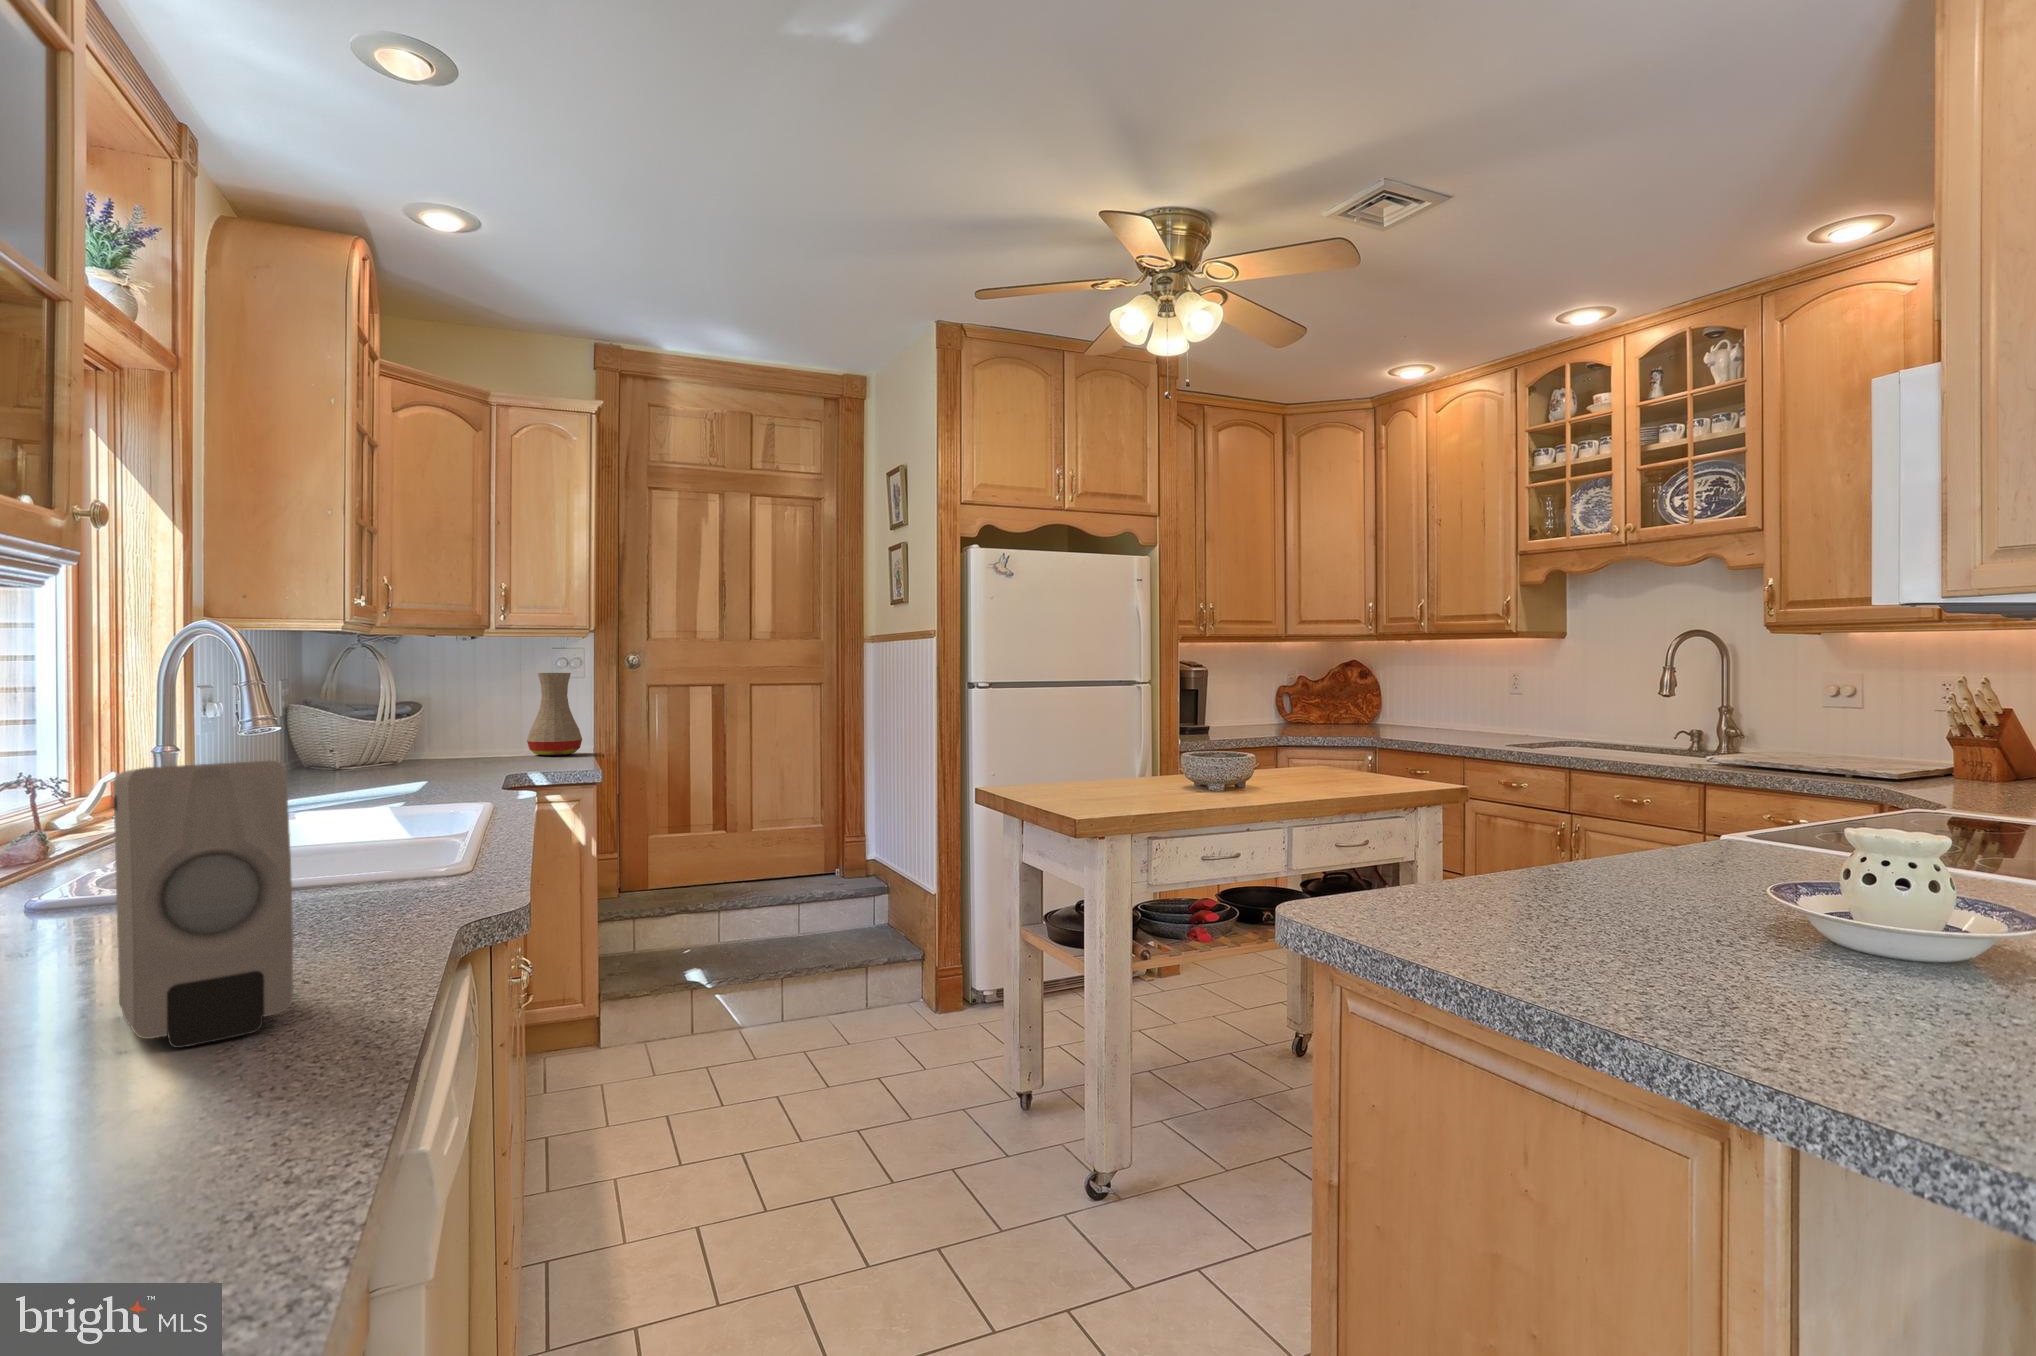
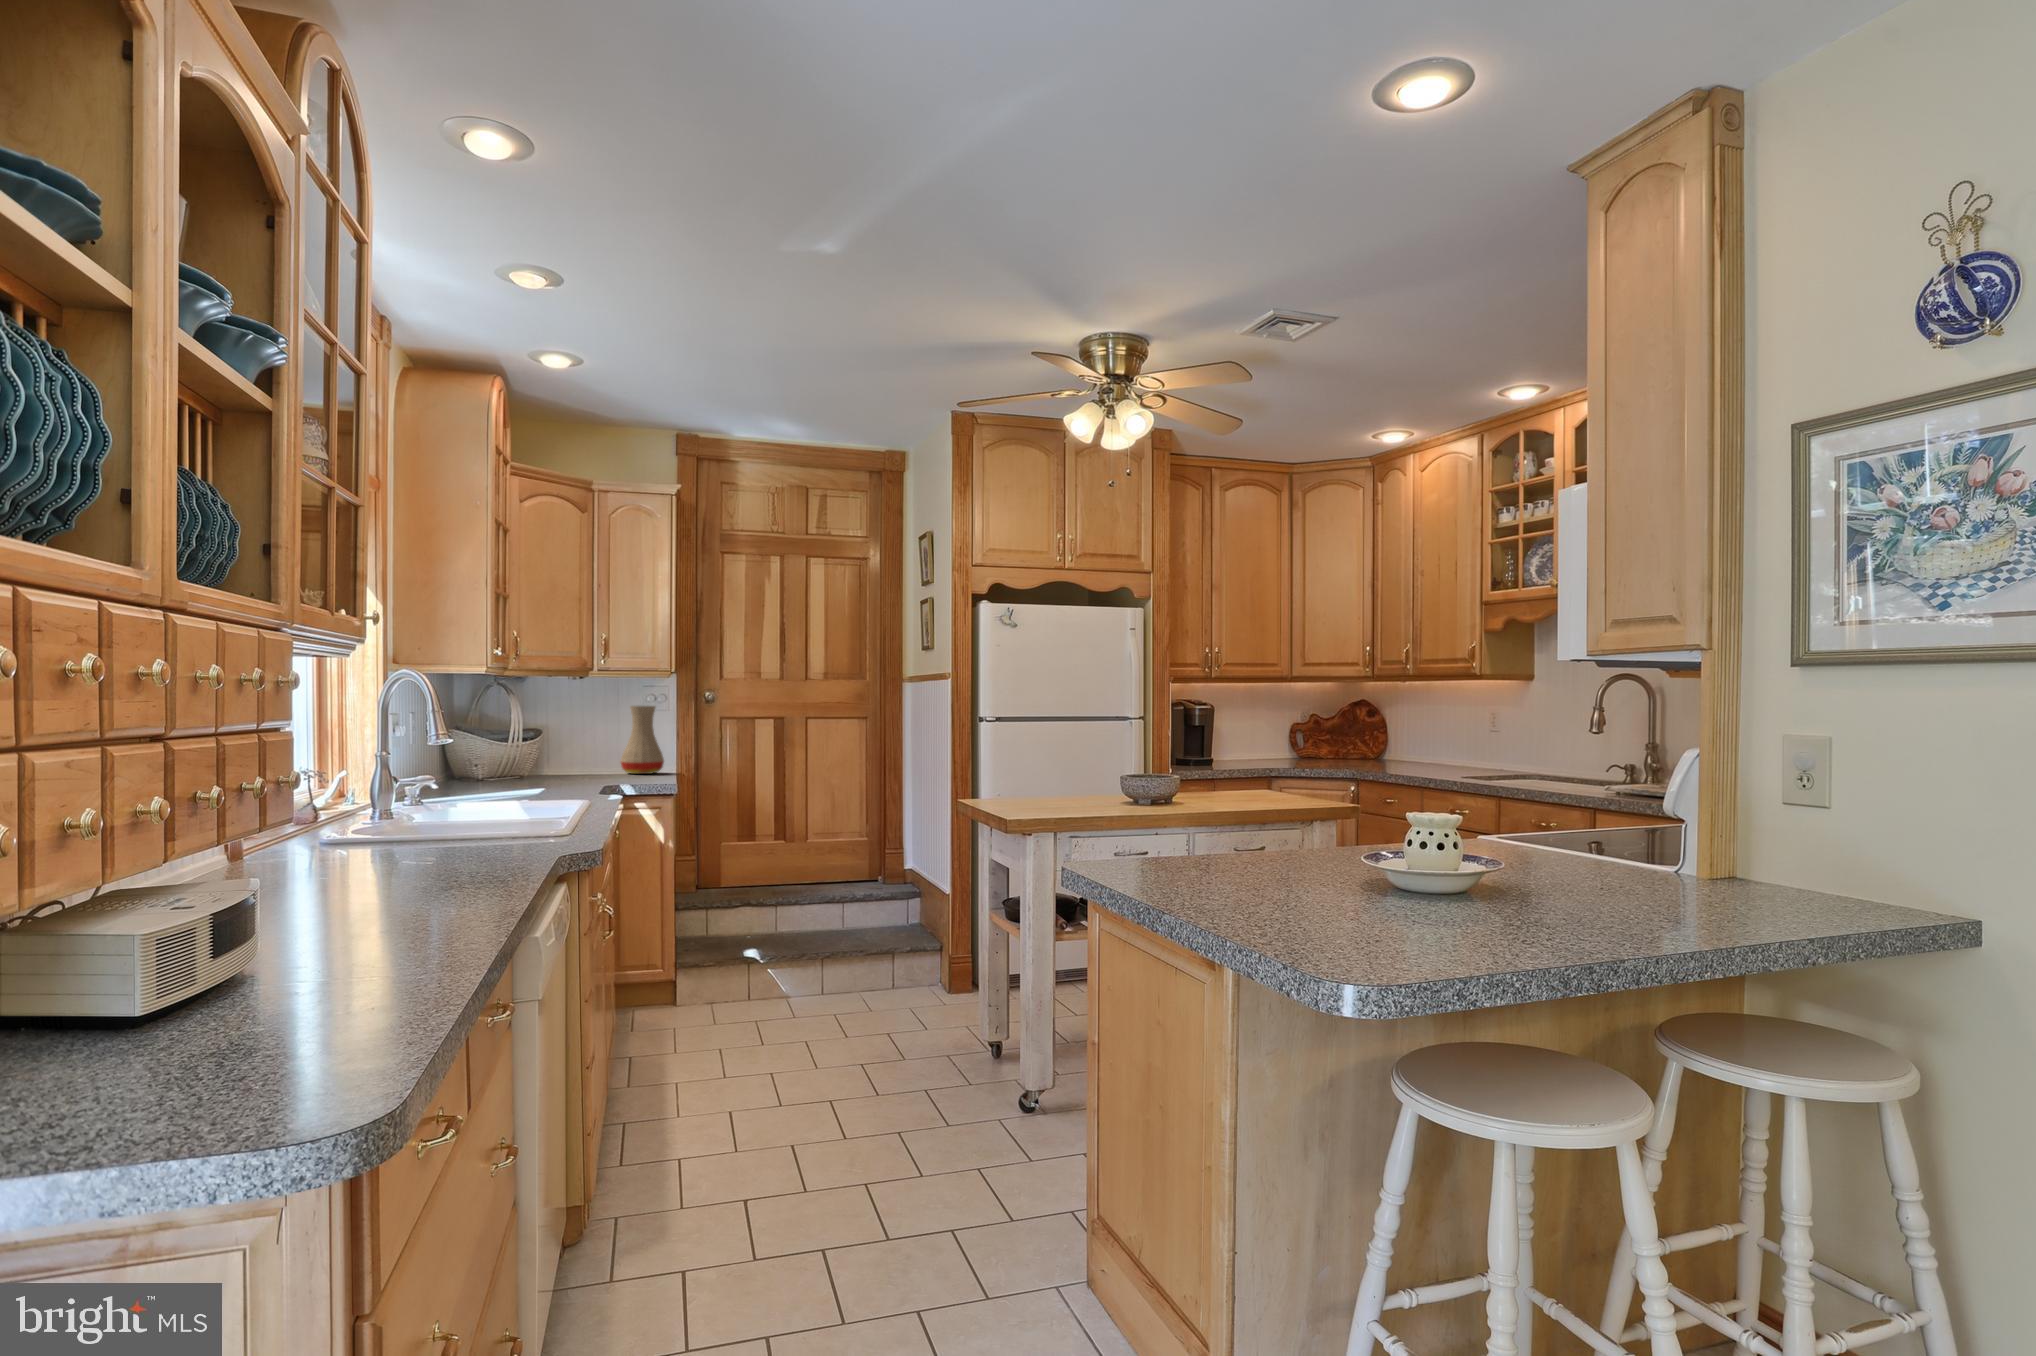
soap dispenser: present [114,761,293,1048] -> none [400,751,487,891]

